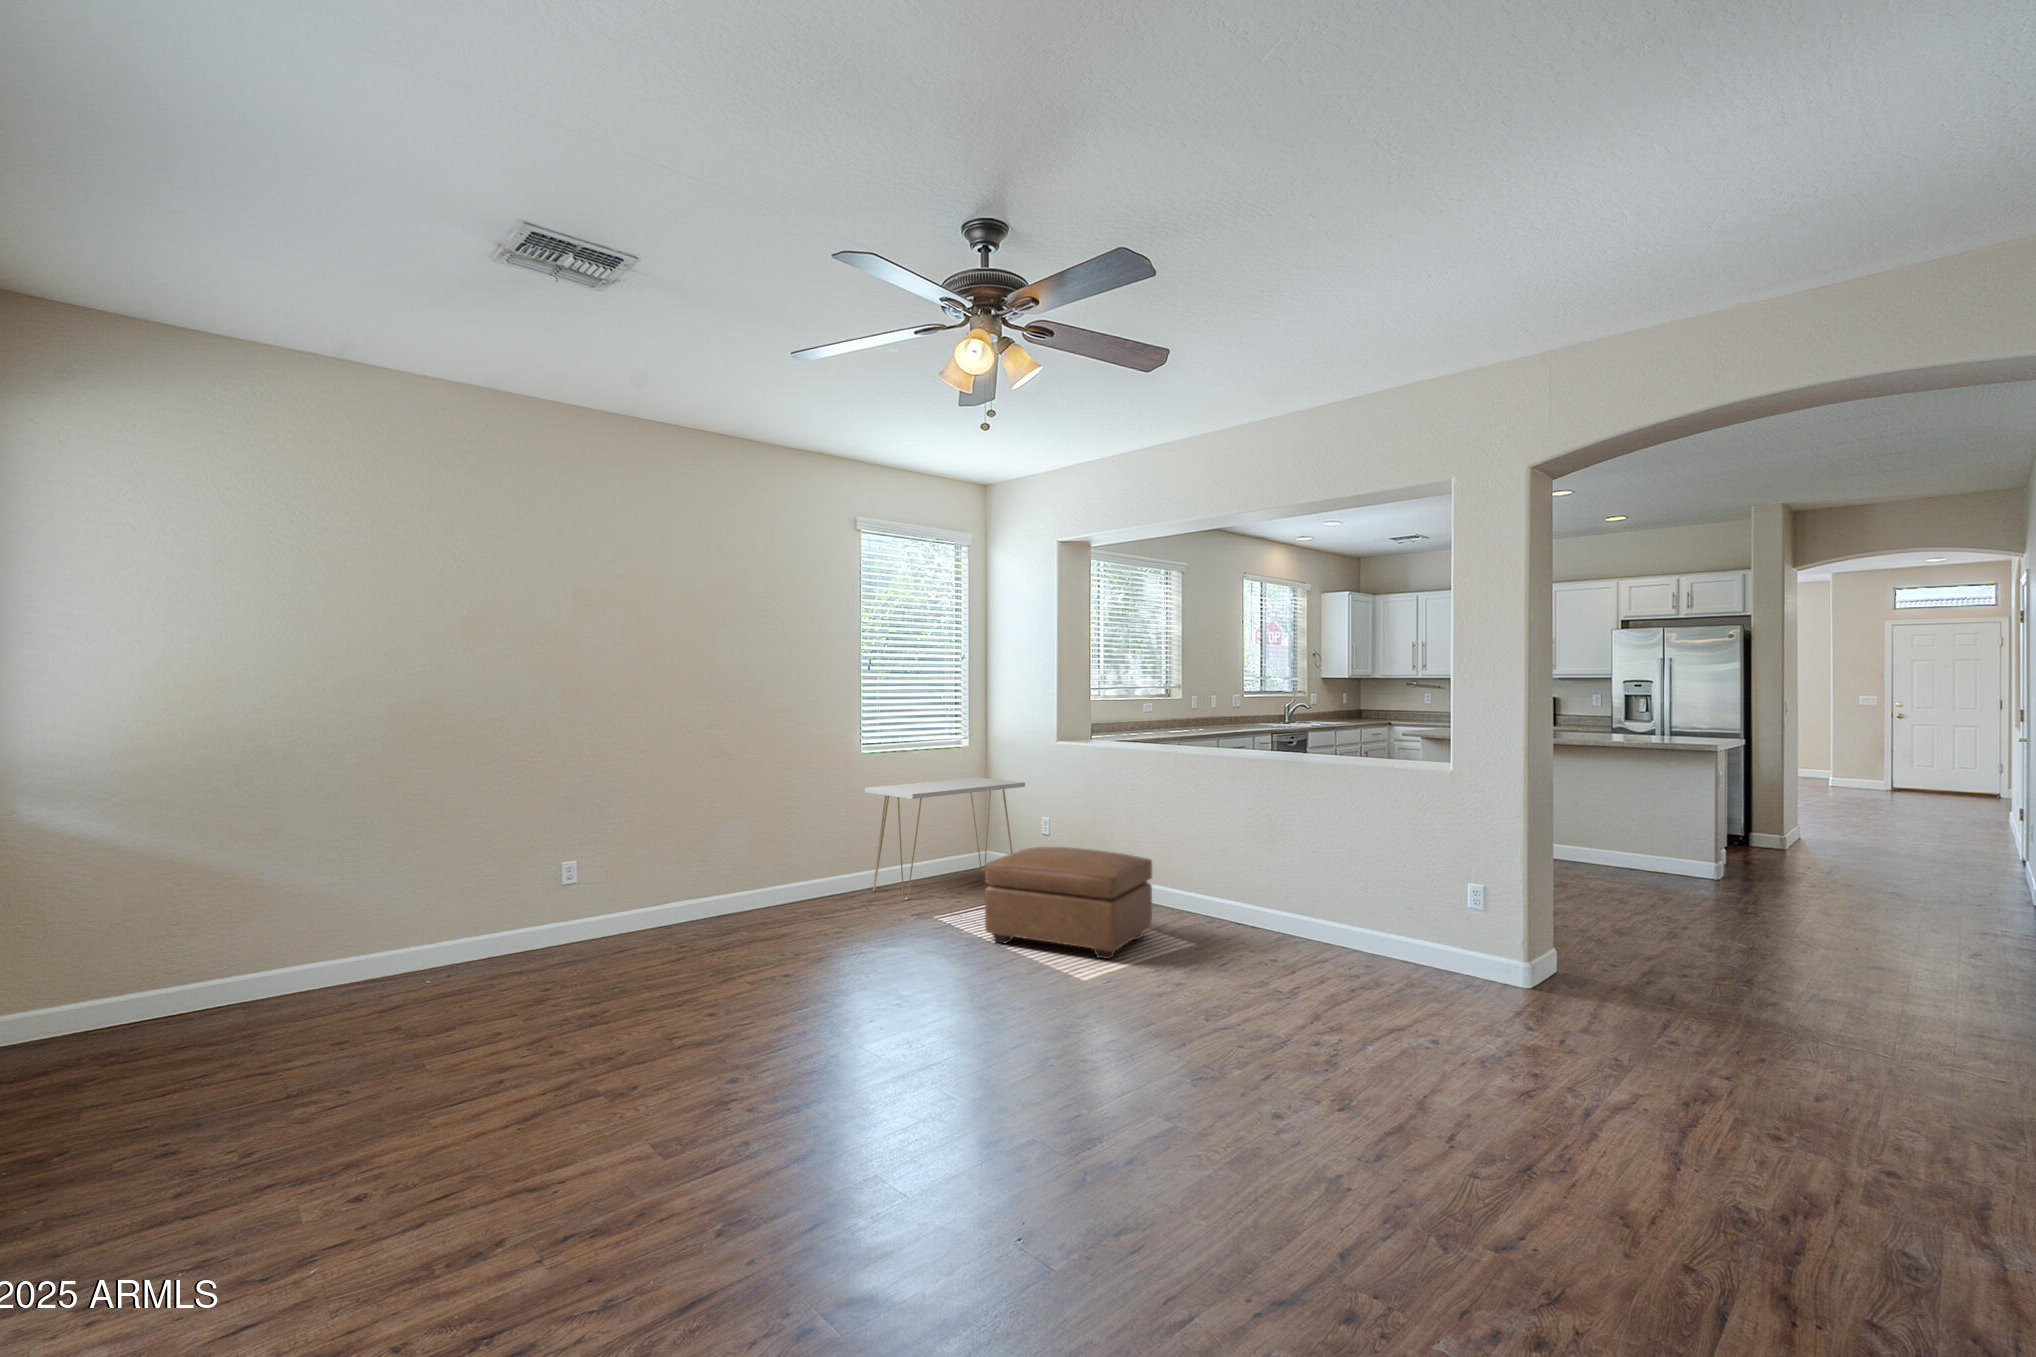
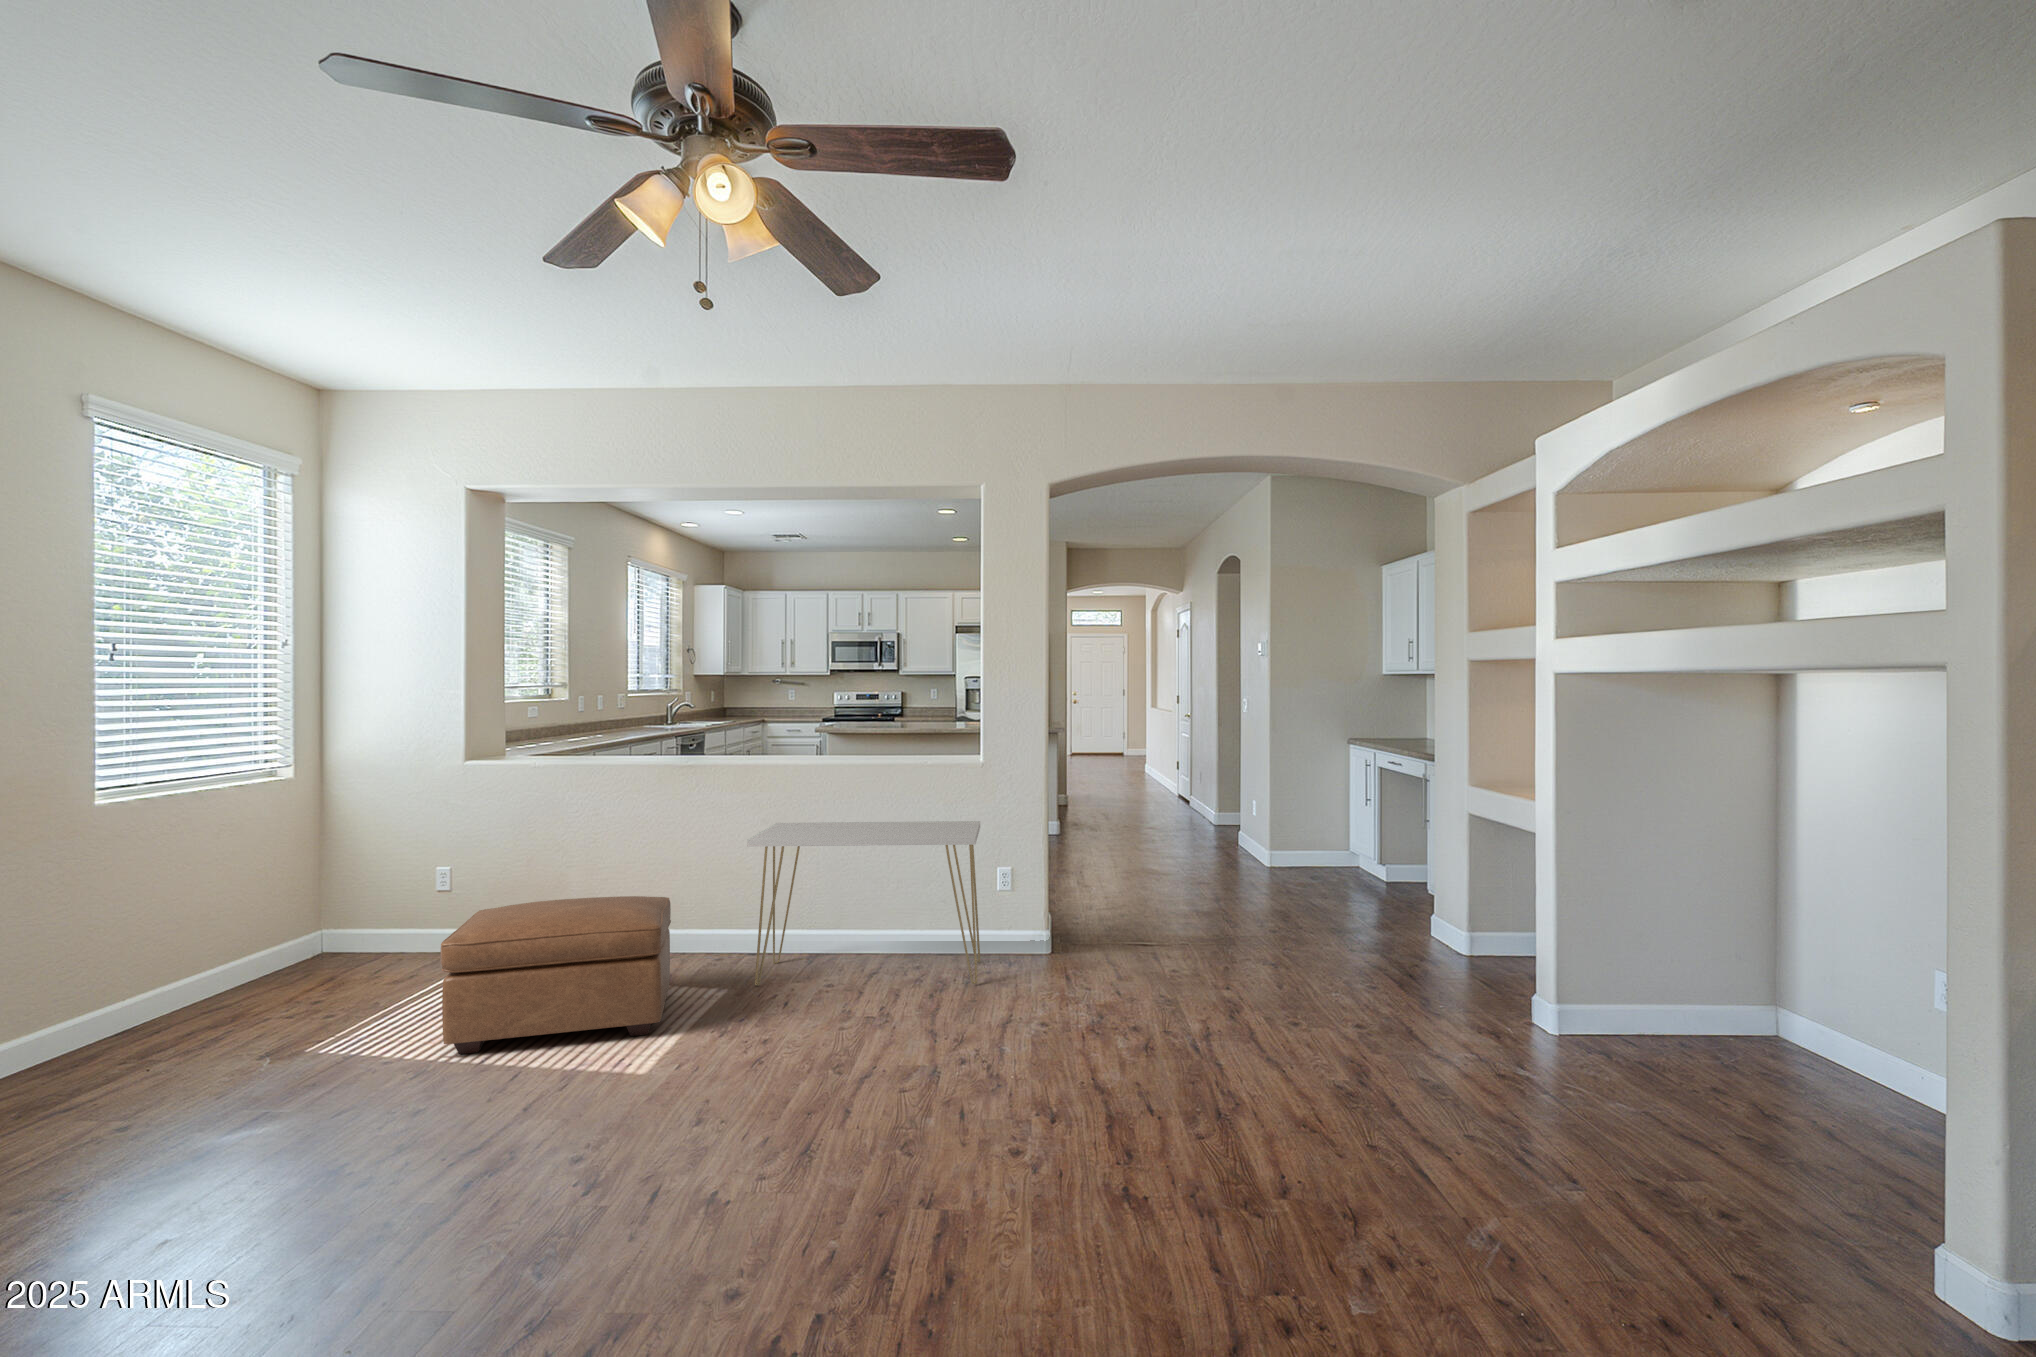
console table: present [865,777,1025,899] -> present [747,821,980,986]

